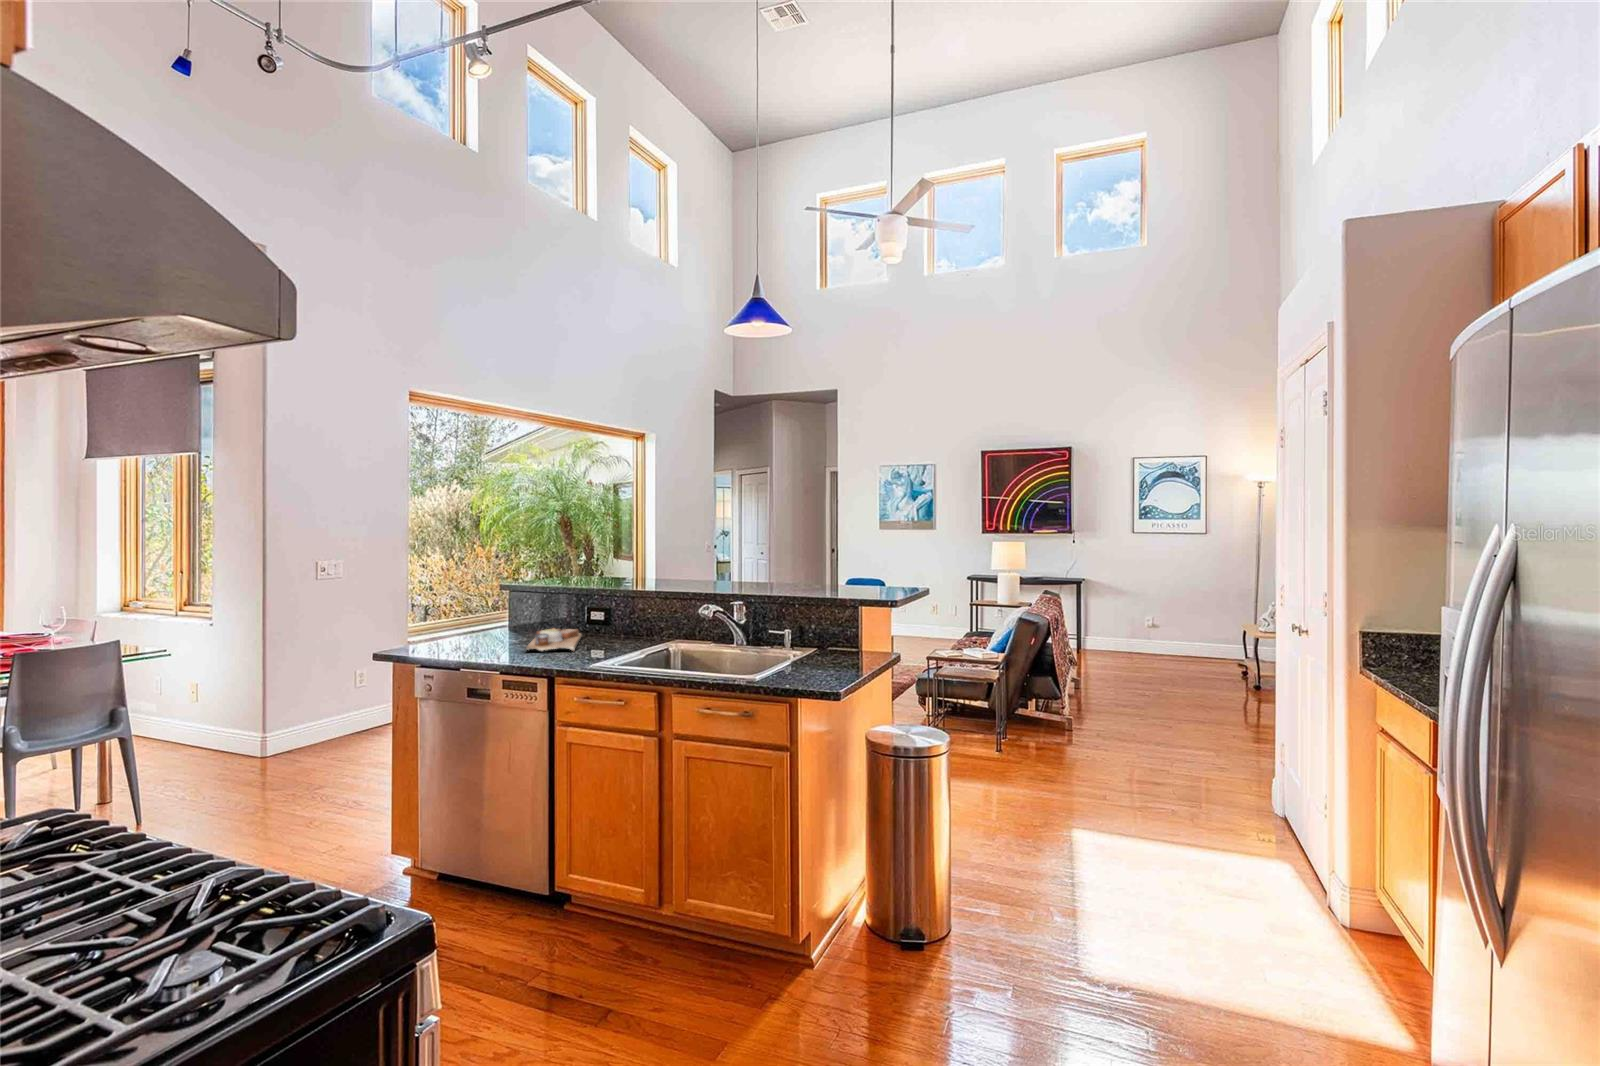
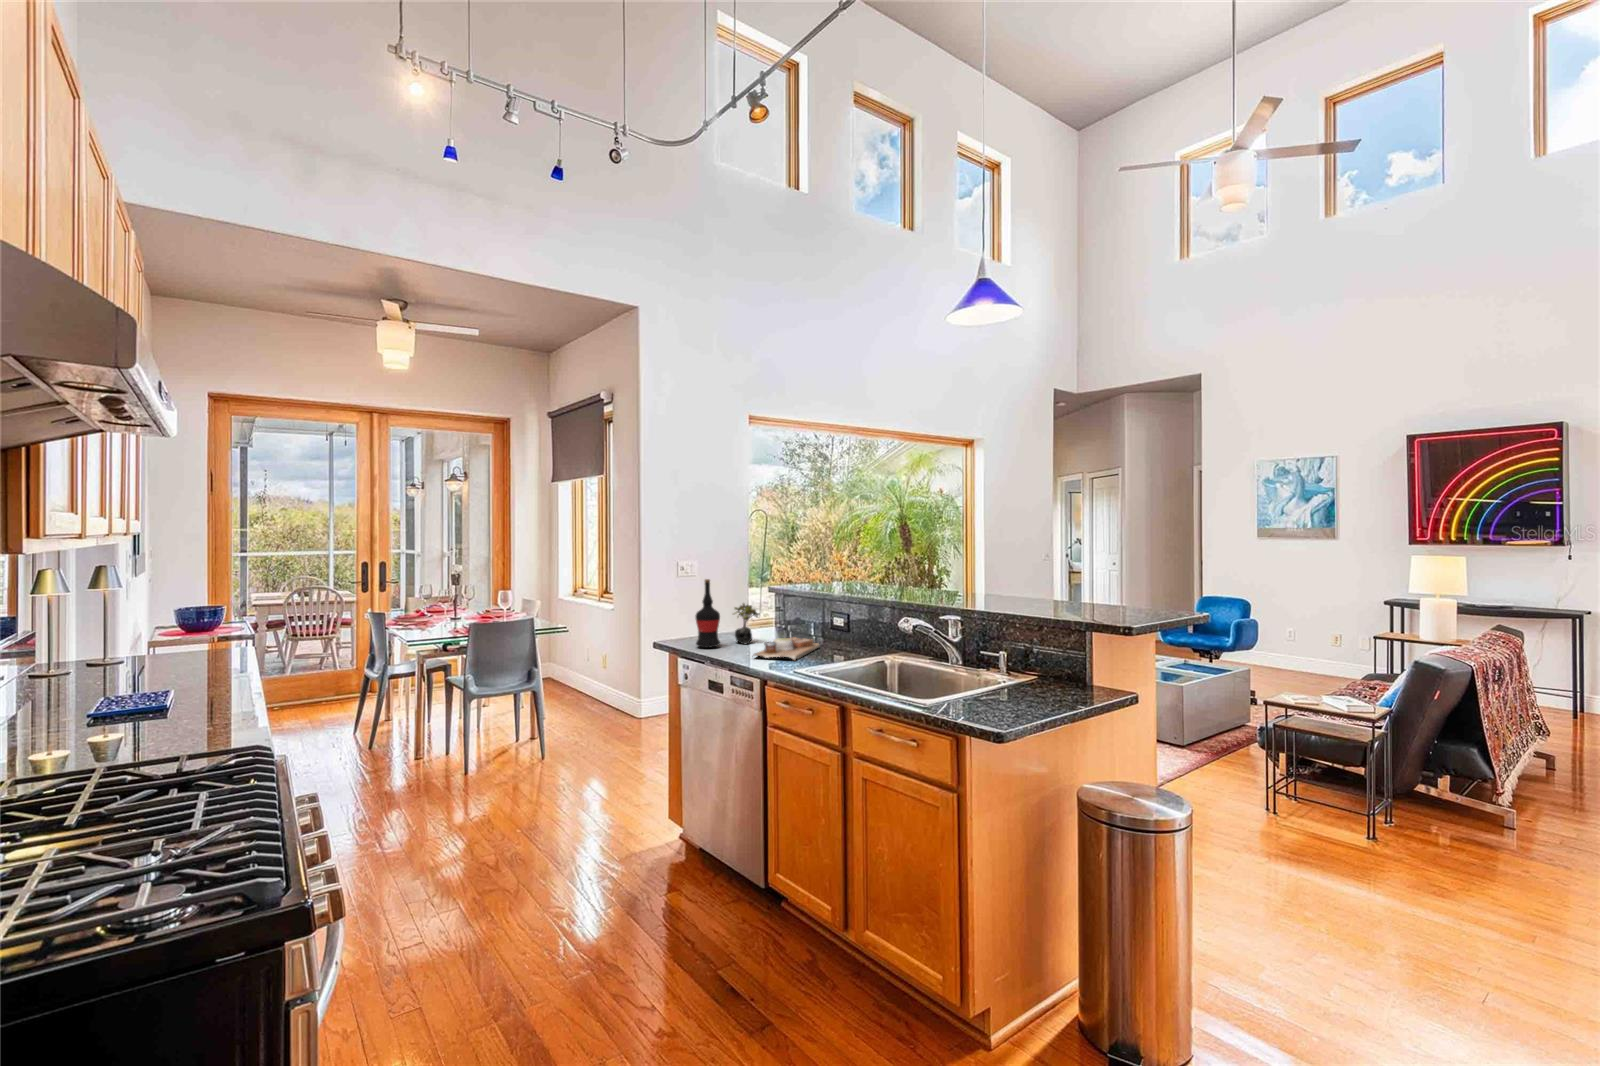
wine bottle: none [442,570,471,645] -> present [695,579,720,648]
succulent plant: none [479,595,511,639] -> present [734,603,759,644]

